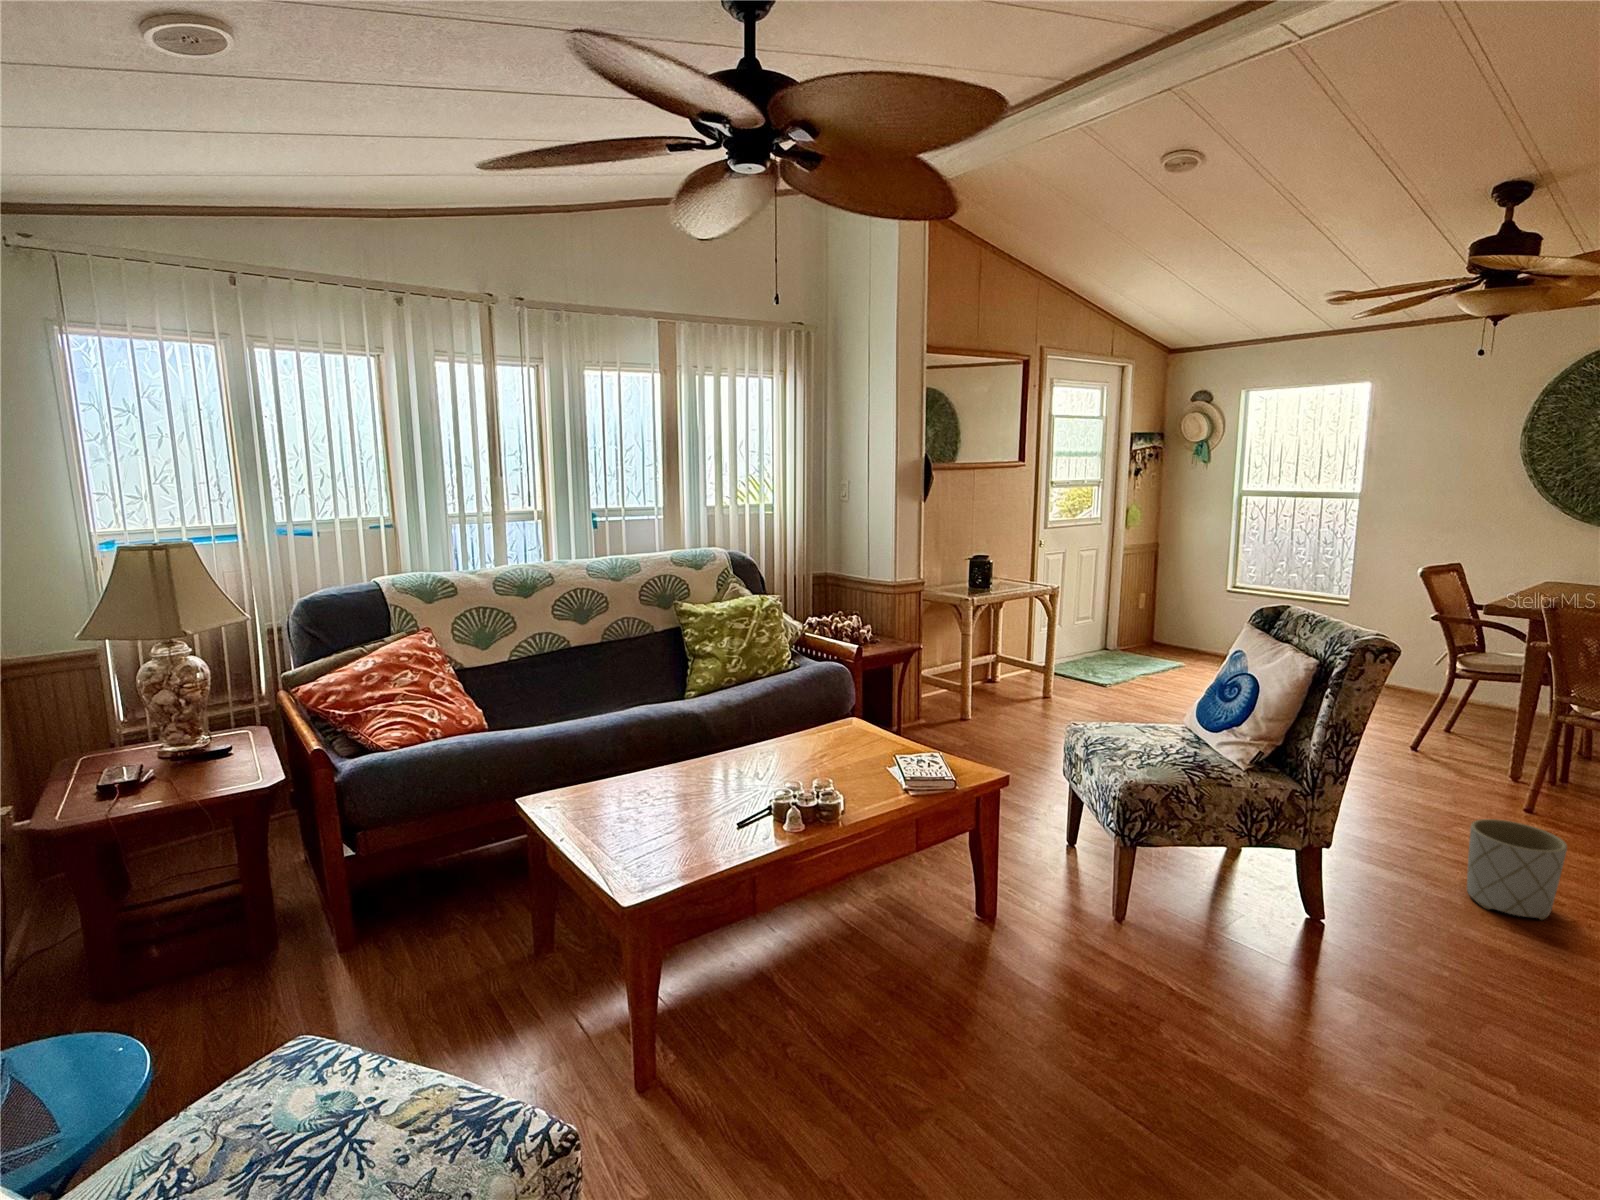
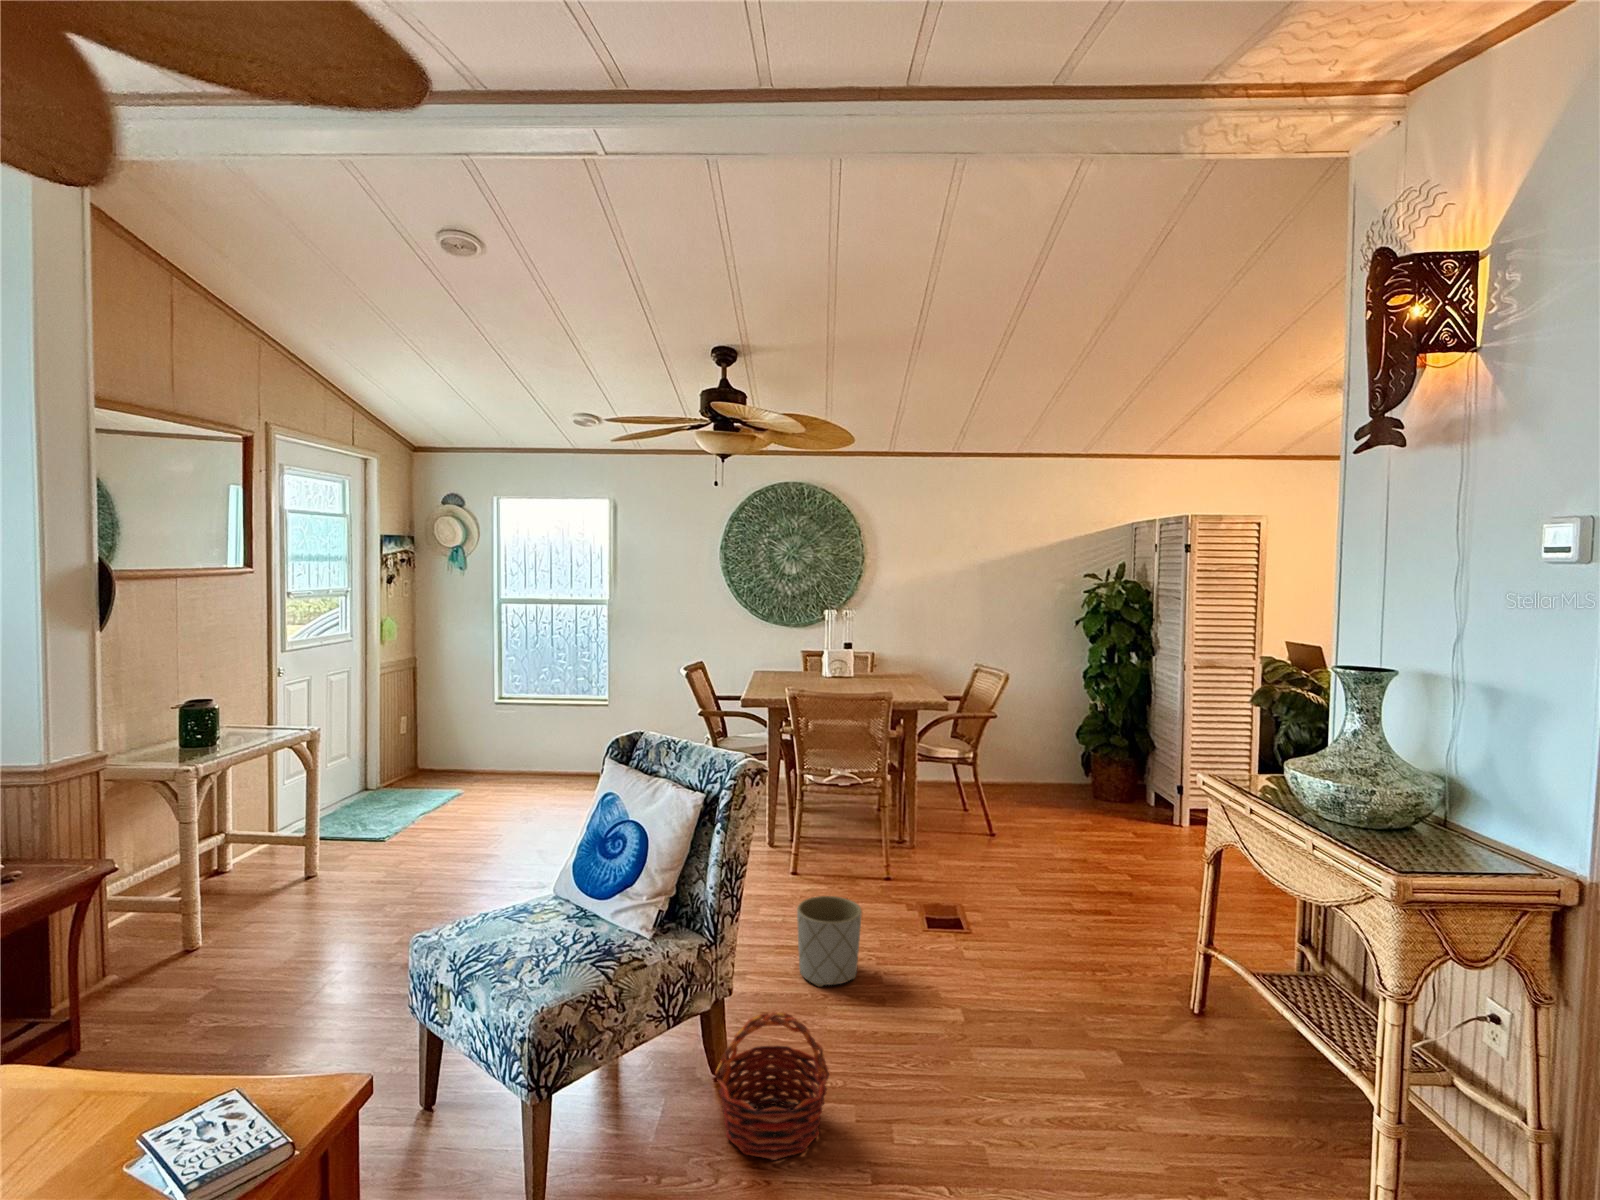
basket: none [1292,867,1418,999] -> present [715,1012,829,1160]

